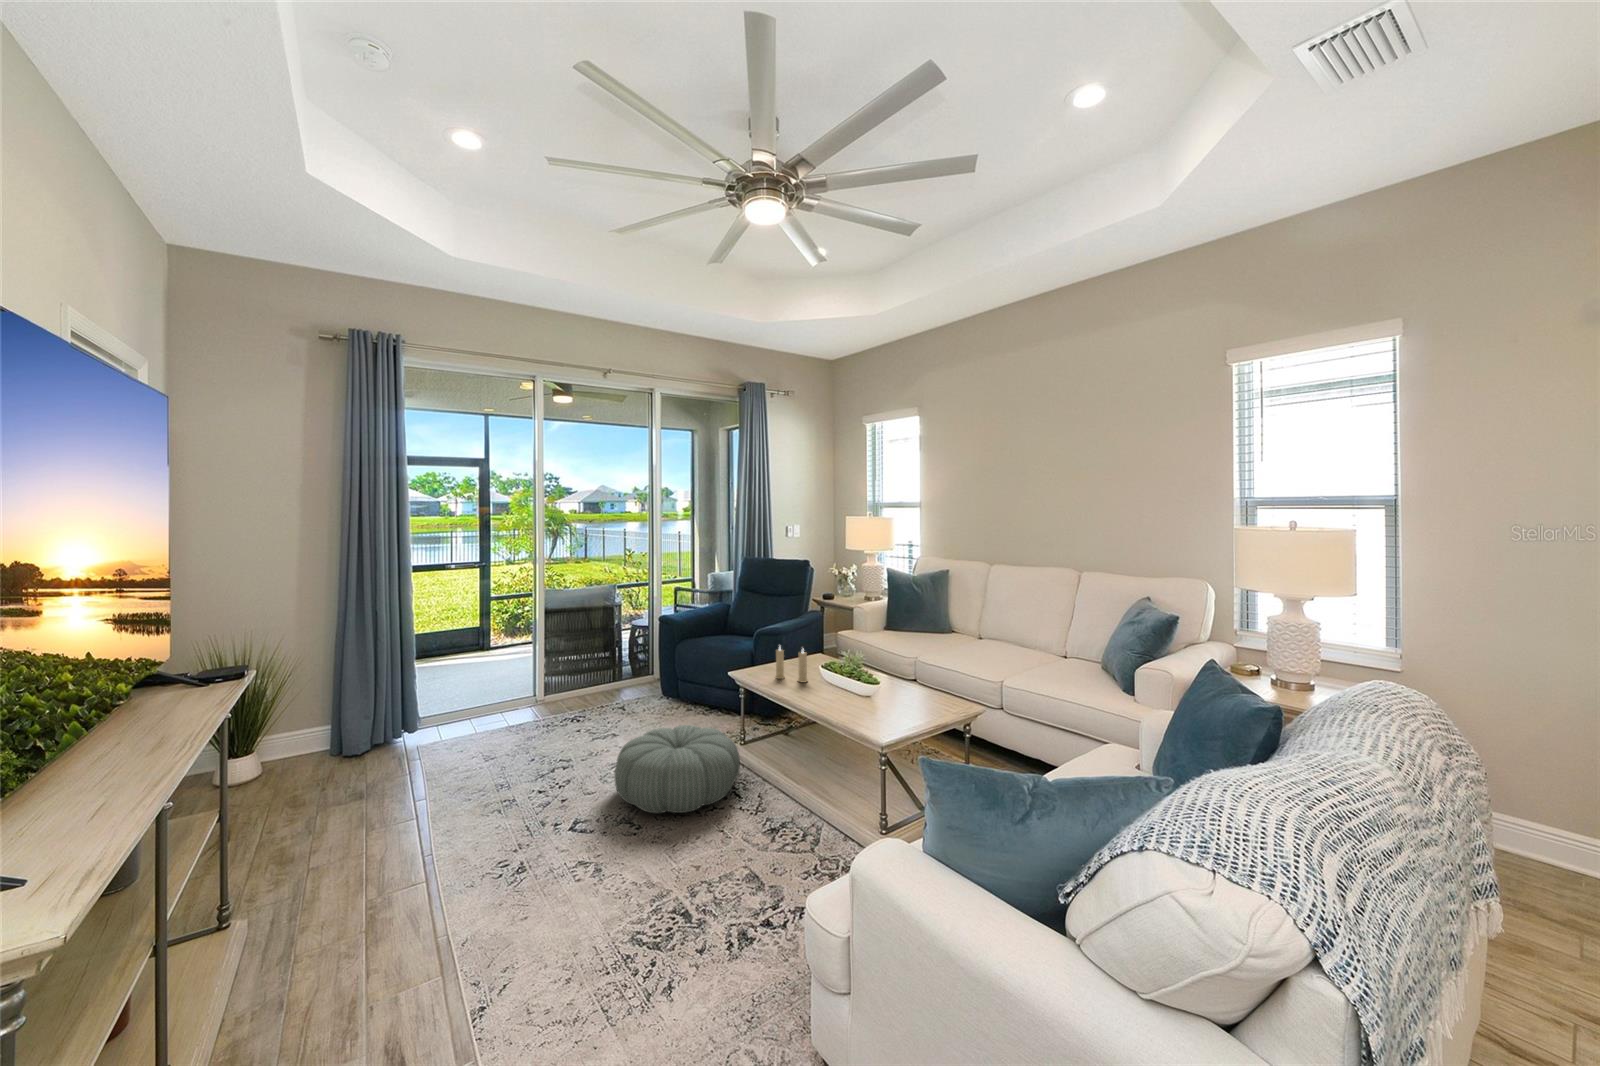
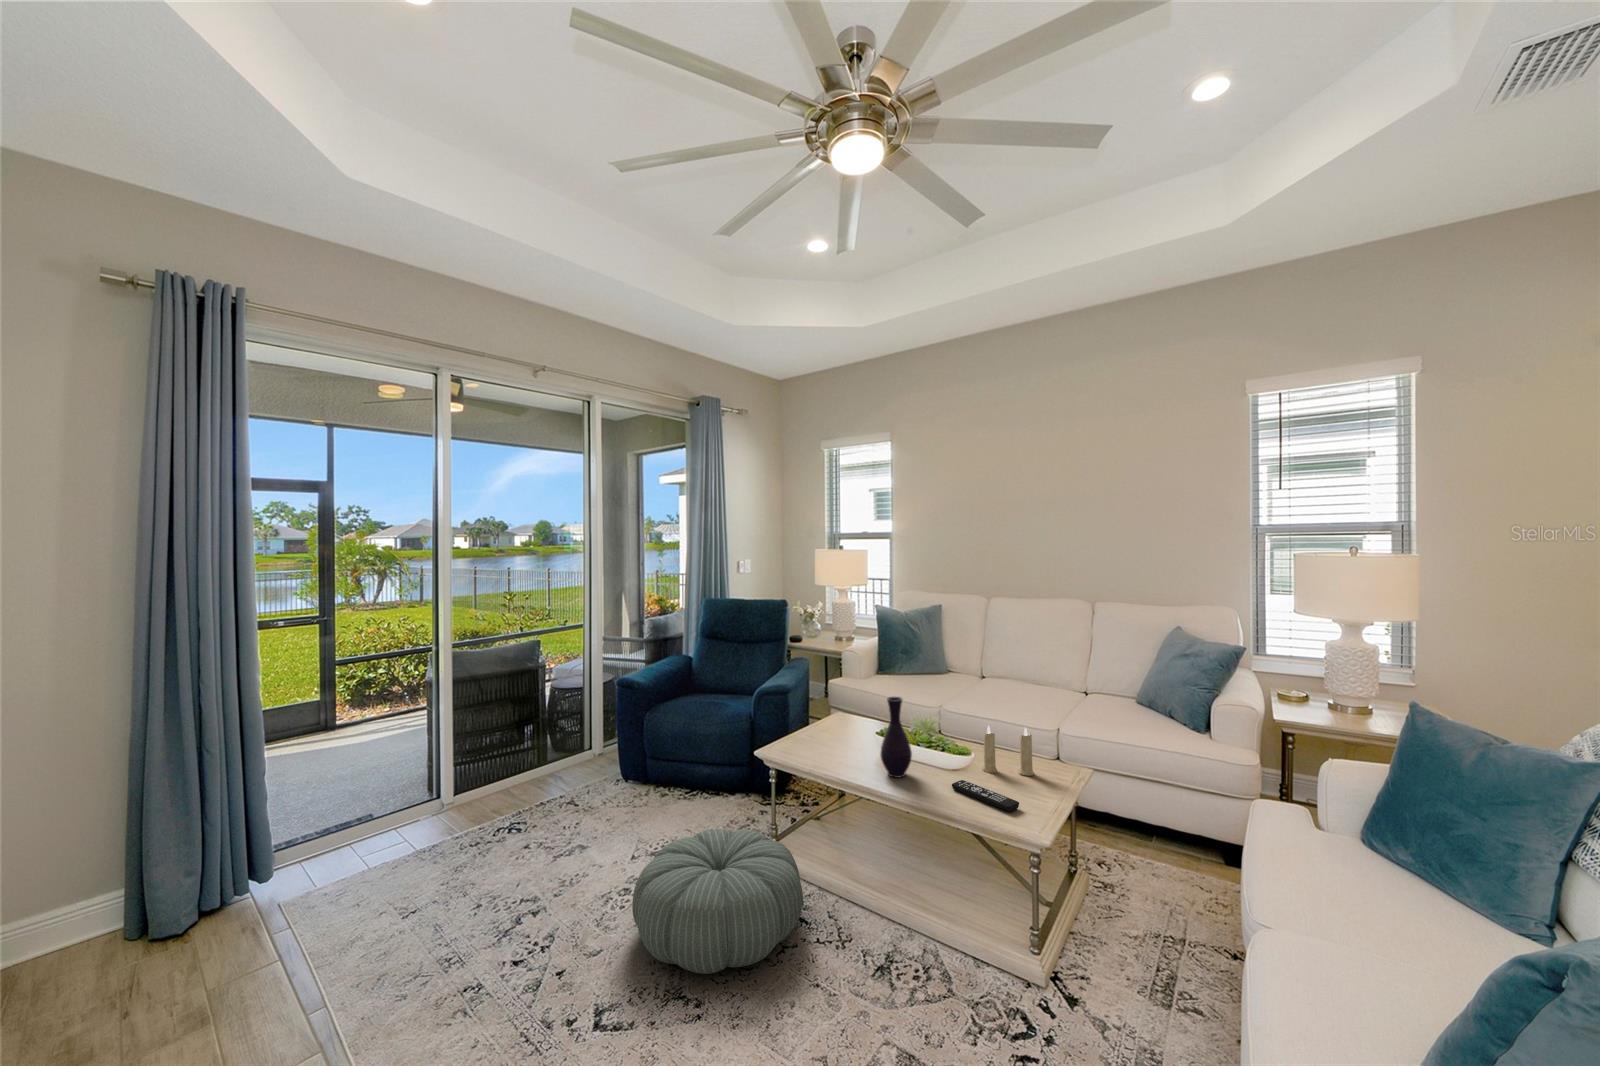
vase: none [812,635,837,699] -> present [880,697,912,778]
candle: present [776,647,808,682] -> present [982,726,1034,776]
remote control: none [857,704,896,727] -> present [952,780,1019,811]

